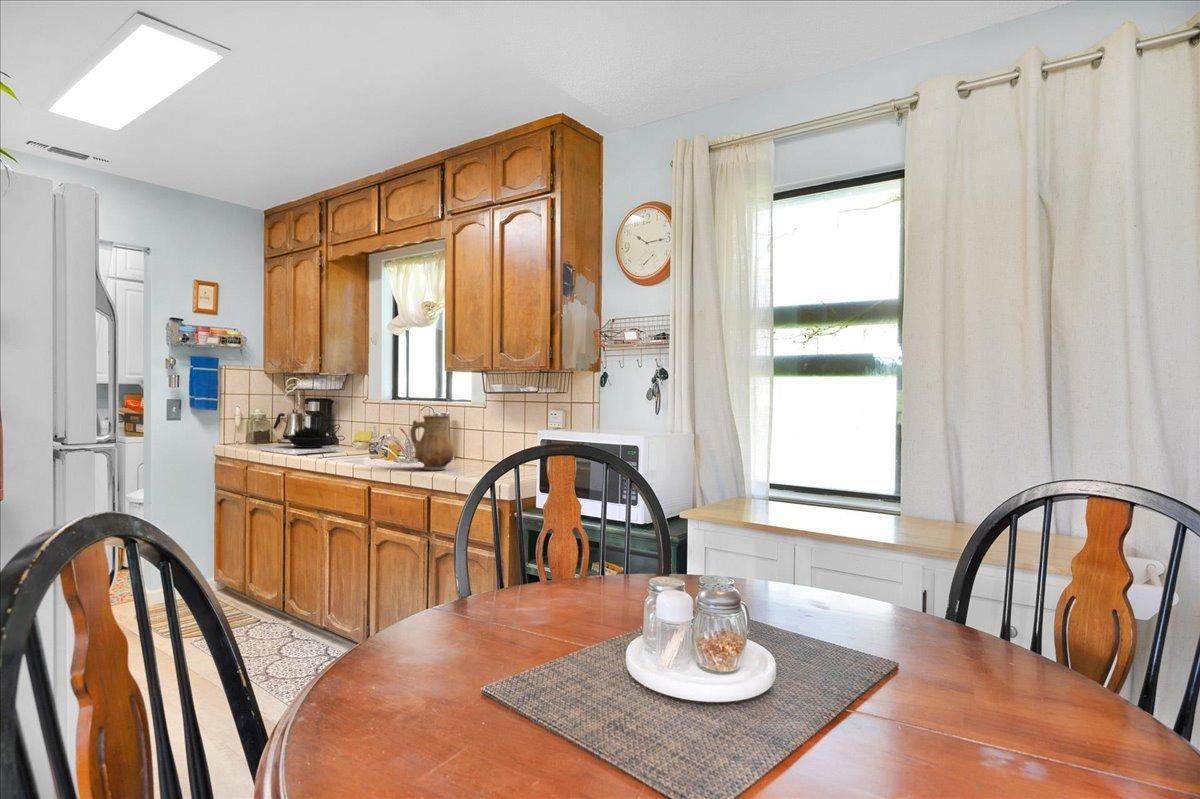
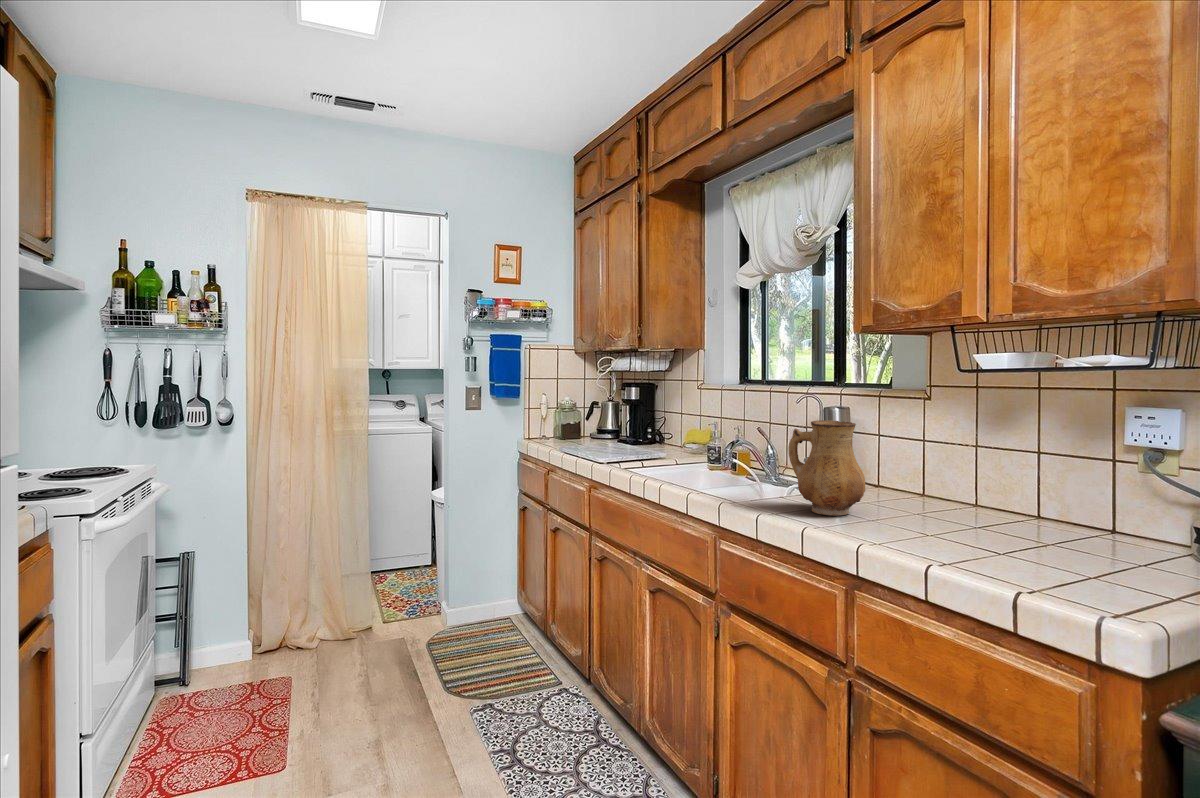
succulent plant: present [288,426,331,448] -> none [602,421,655,450]

